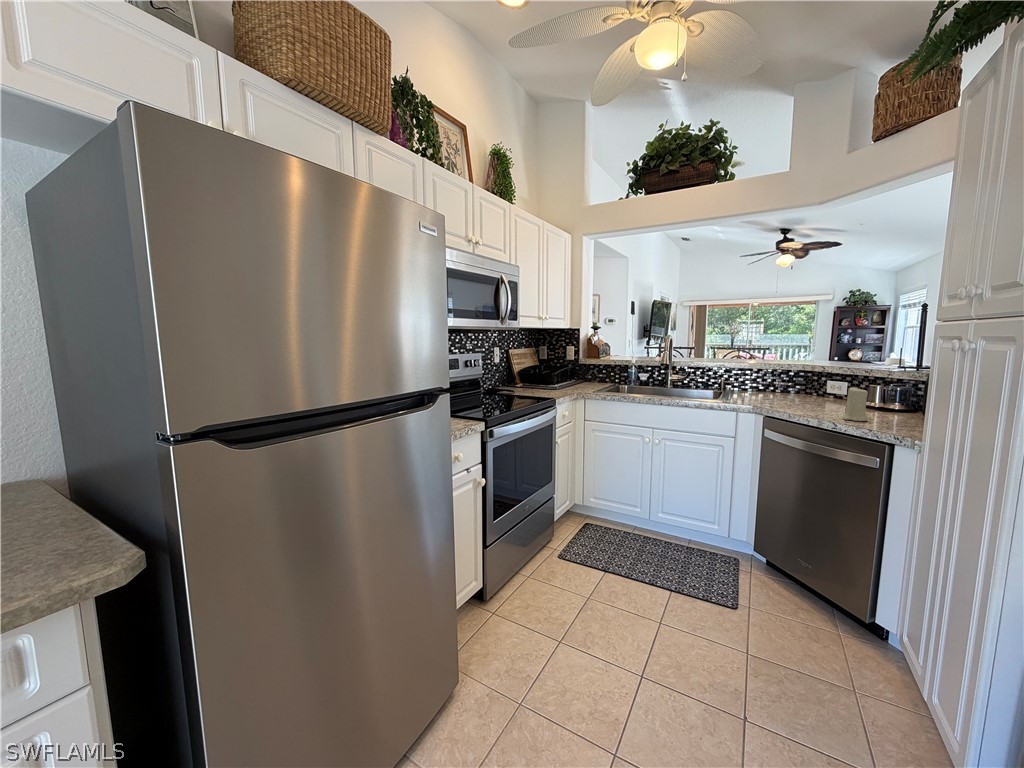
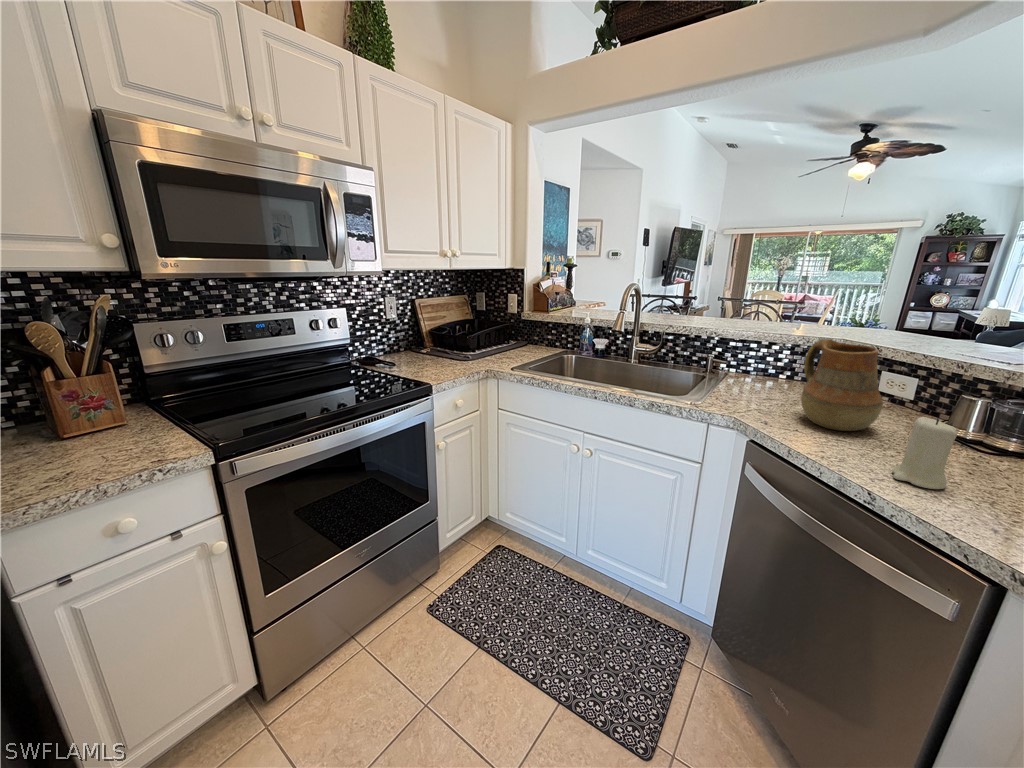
pitcher: none [786,359,832,408] -> present [801,339,883,431]

